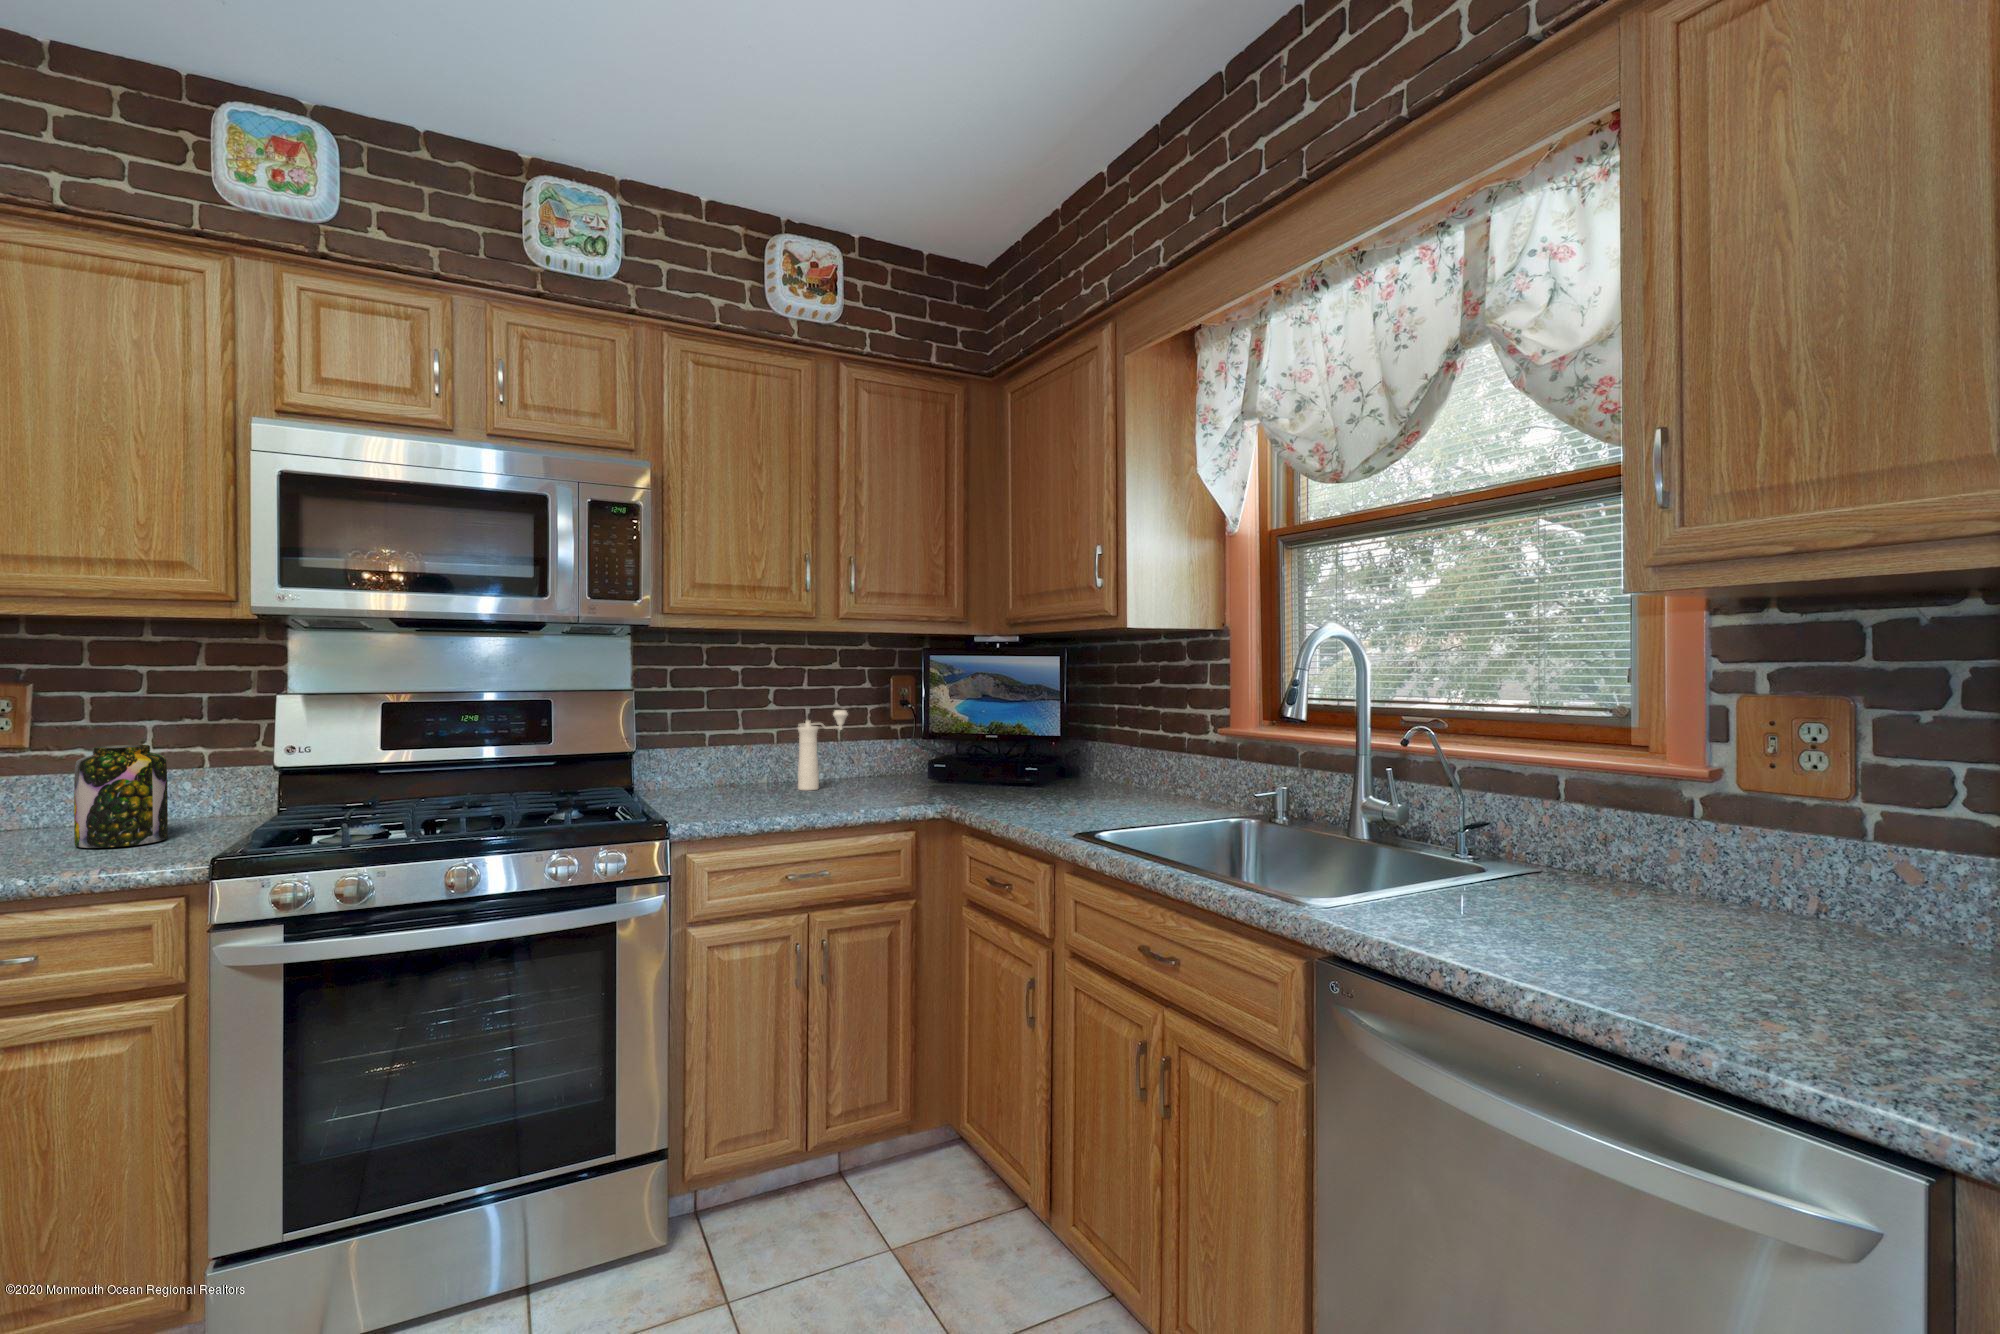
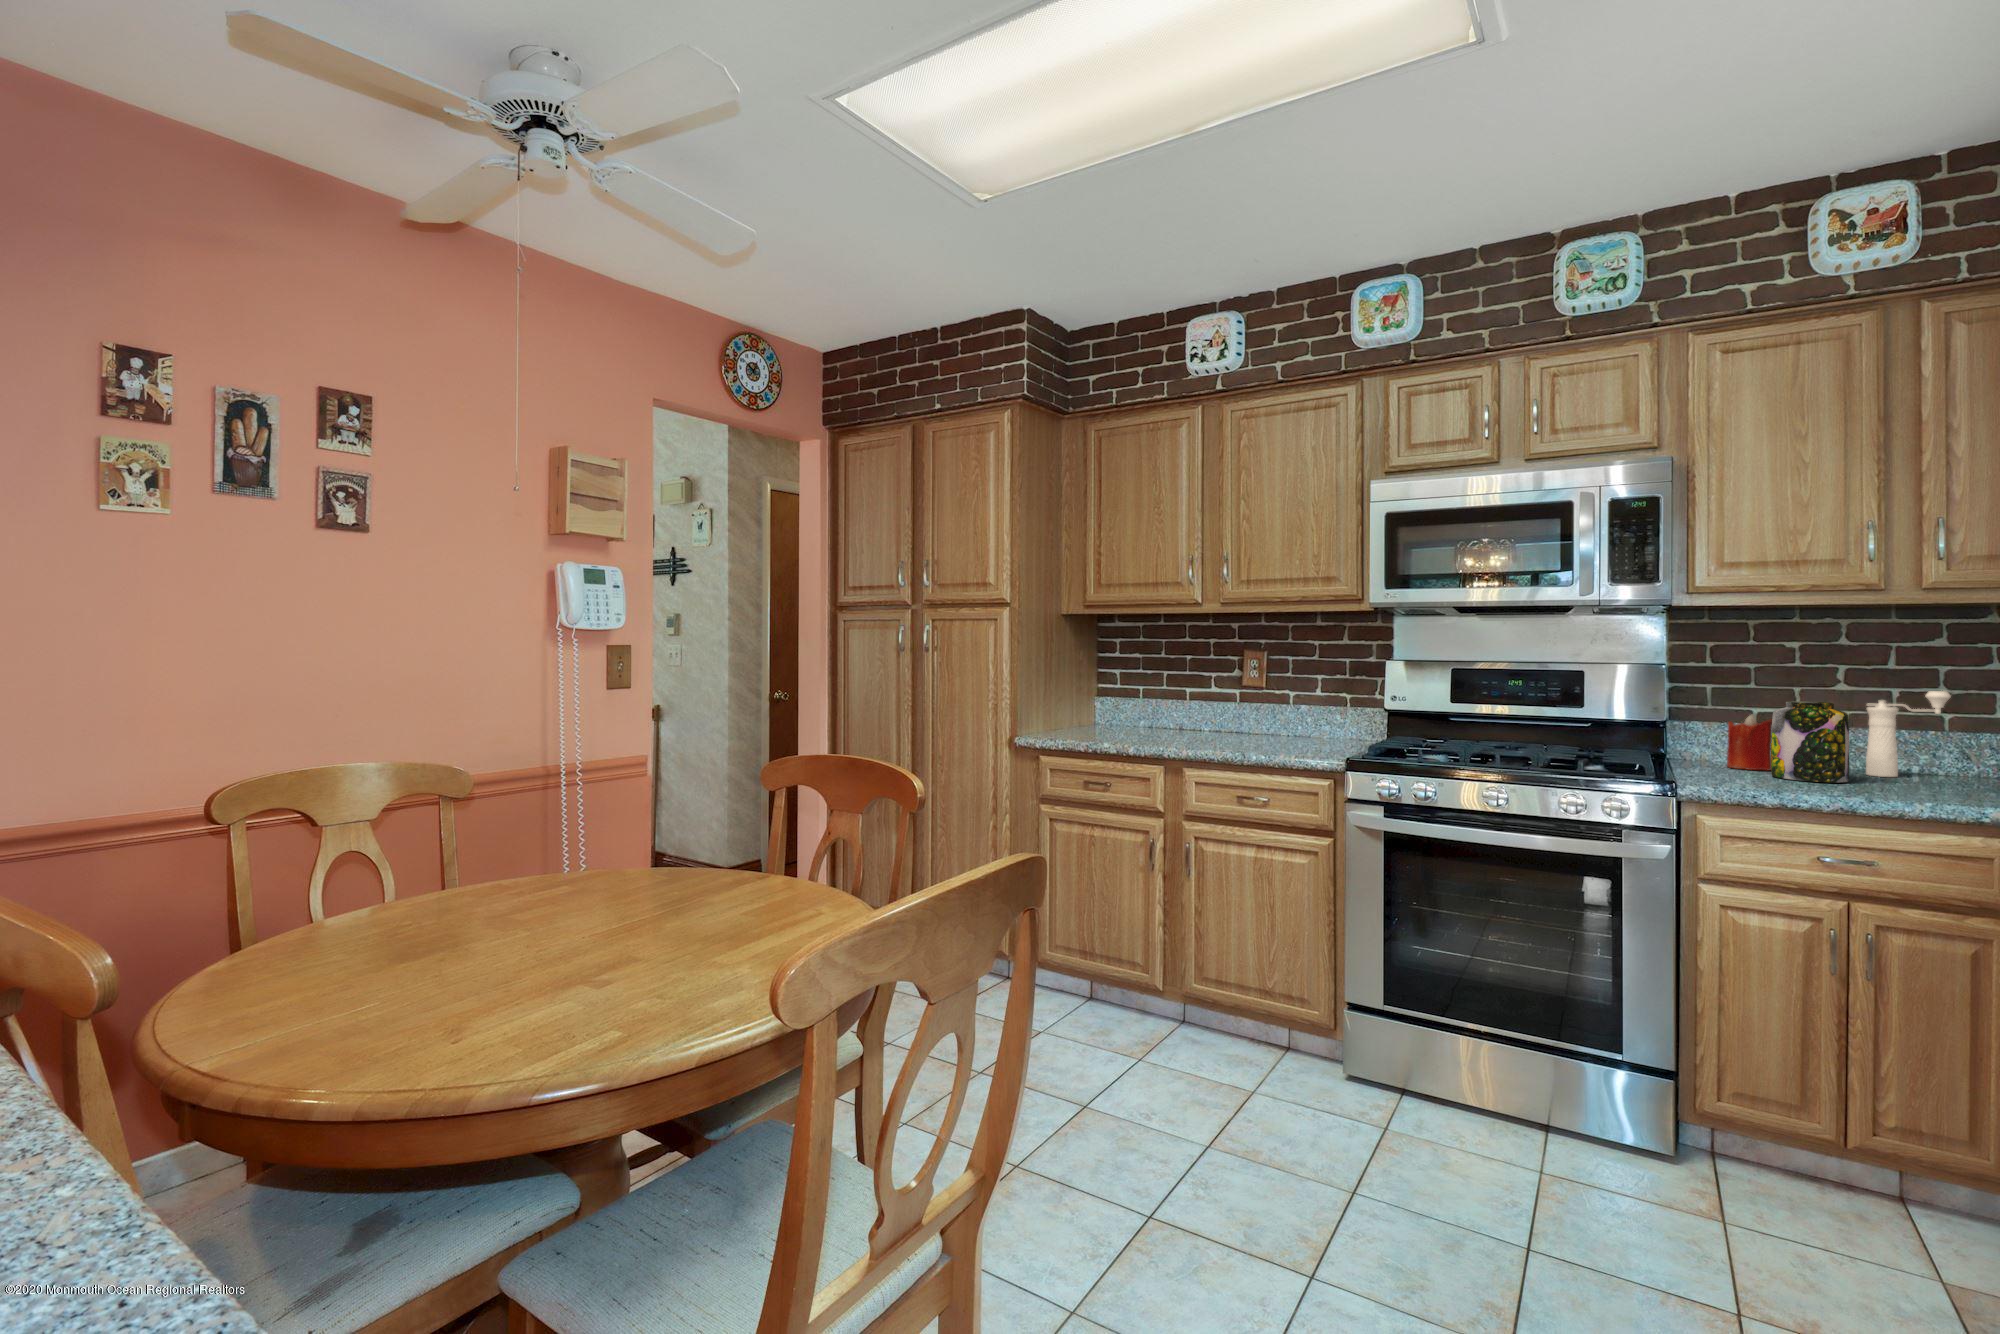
candle: none [696,740,735,798] -> present [1727,714,1772,770]
jar: present [74,745,168,848] -> present [1771,701,1849,783]

